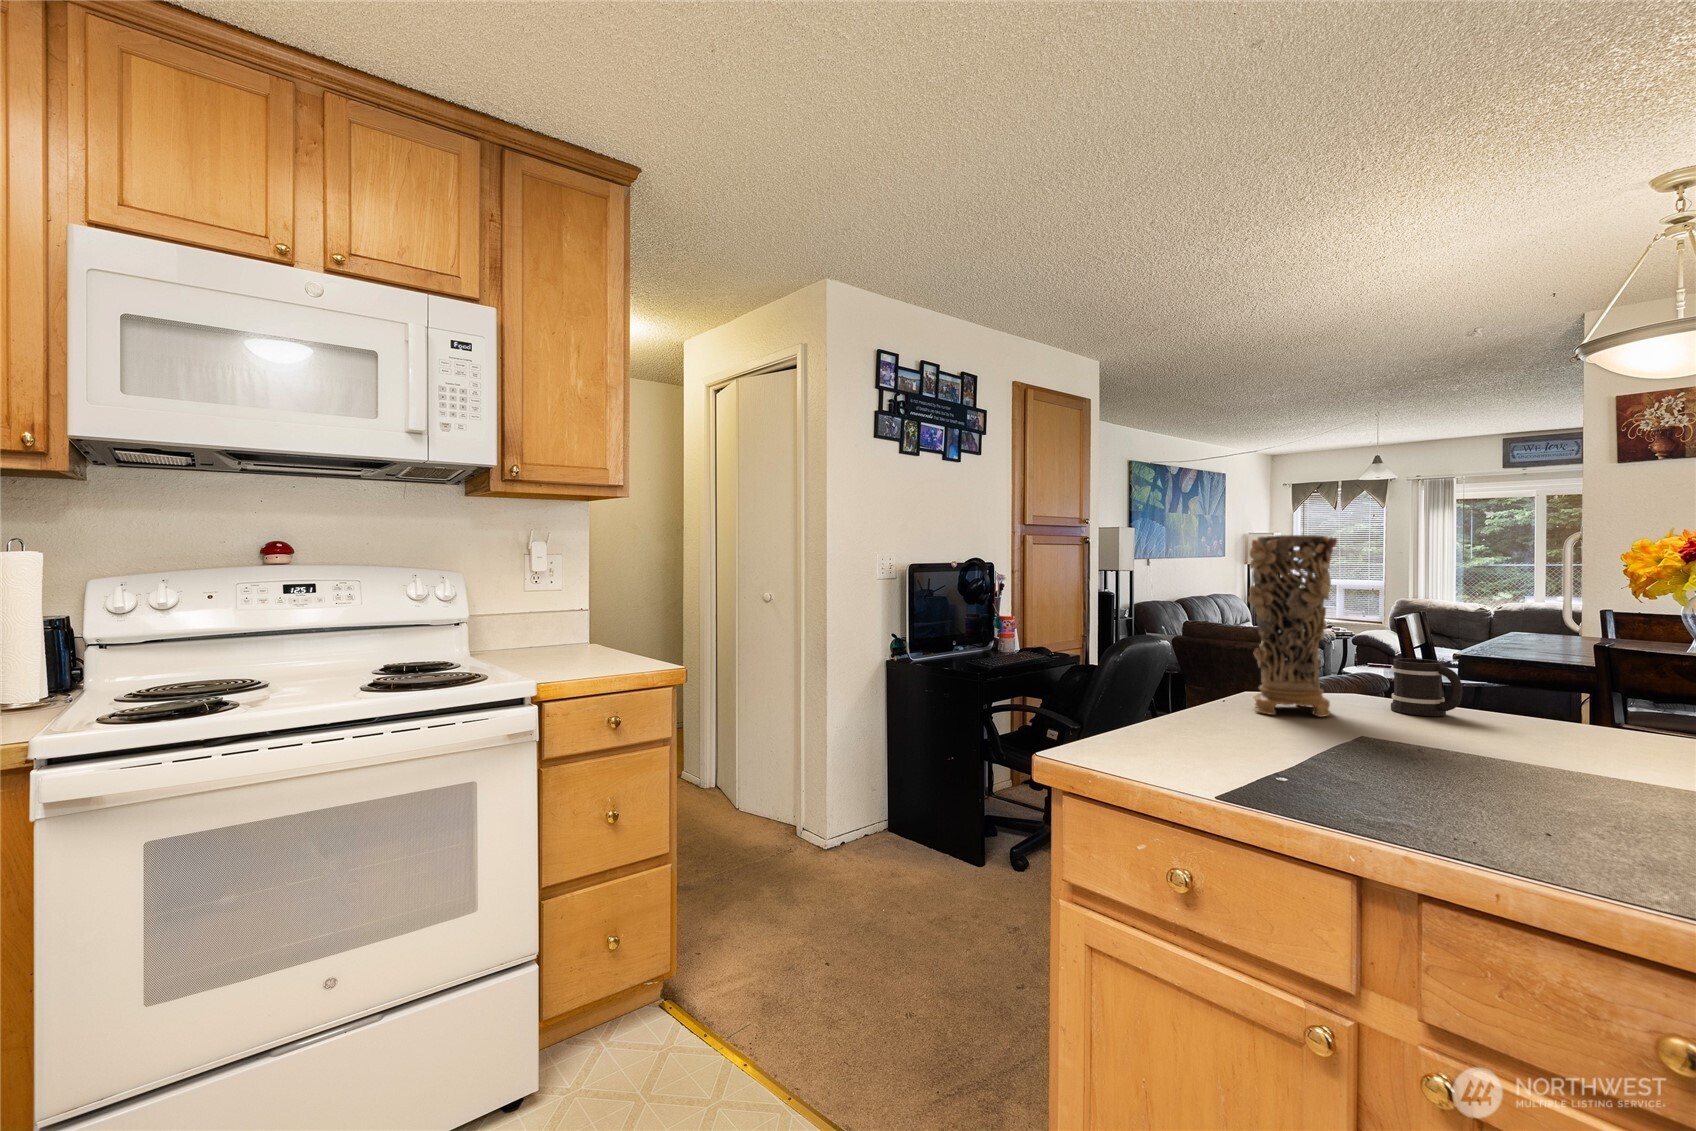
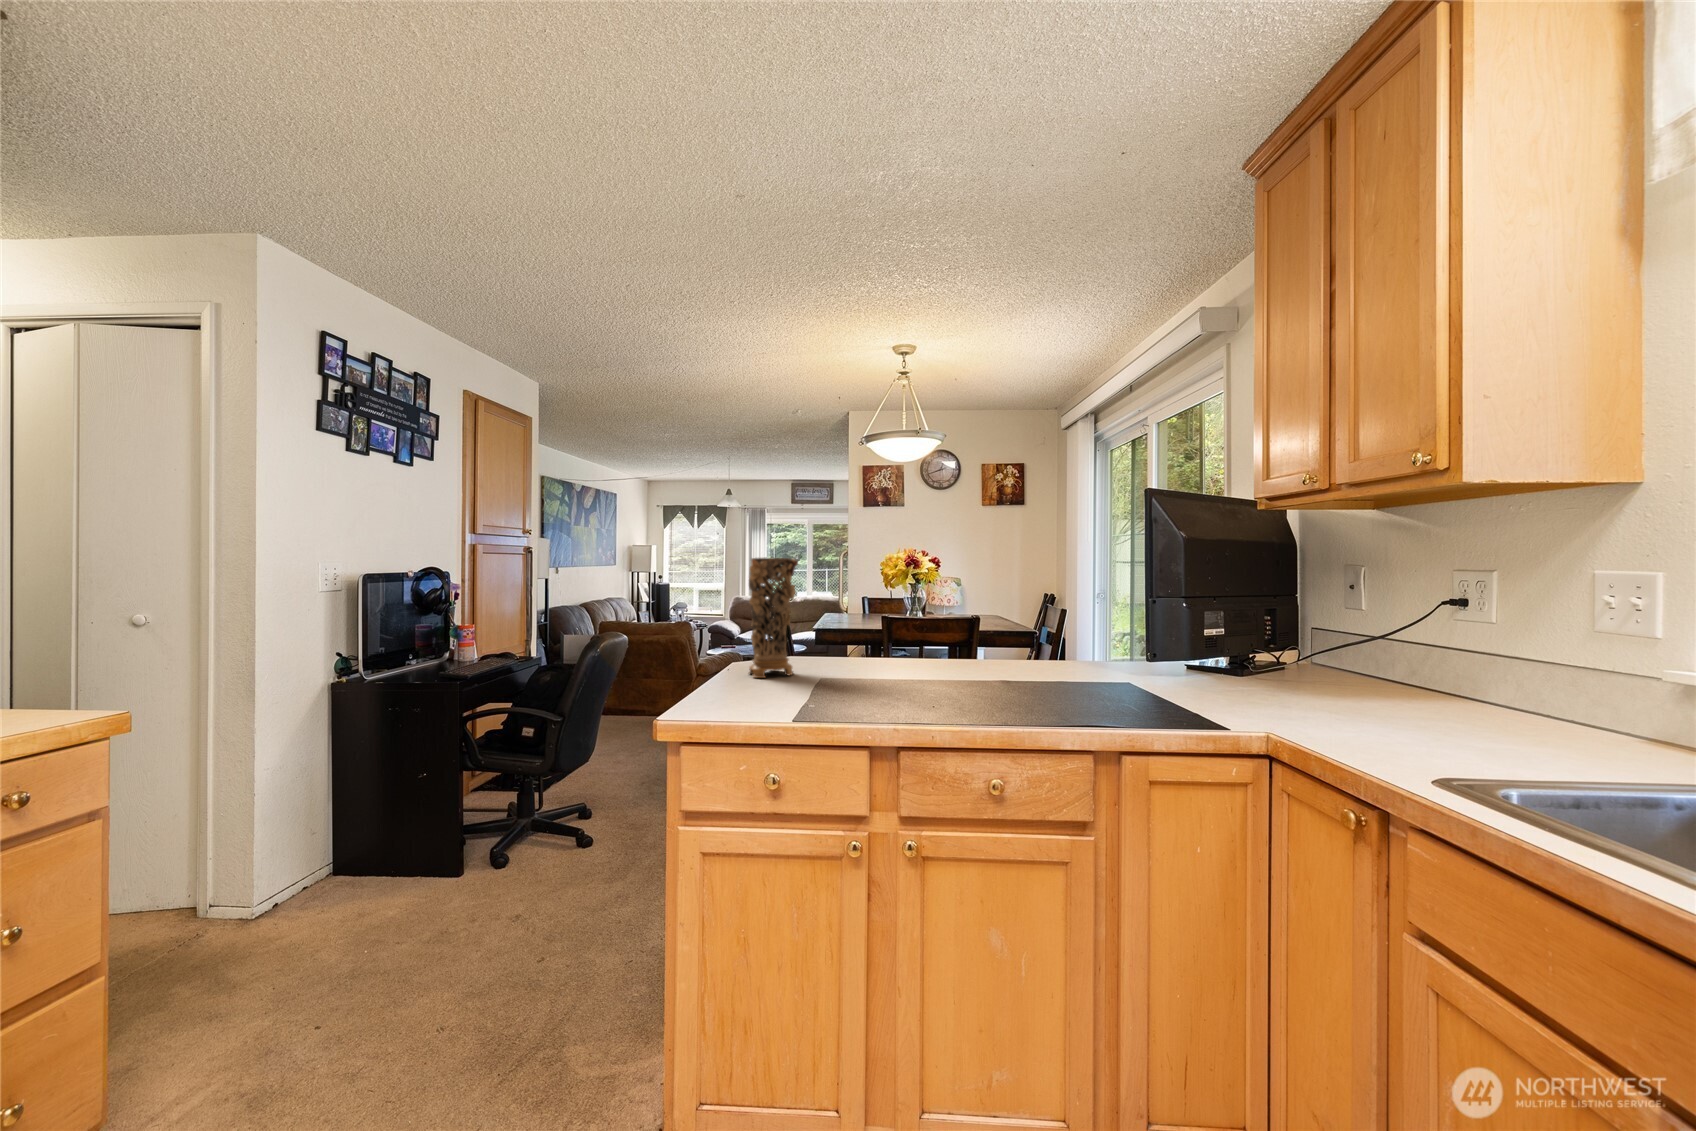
mug: present [1391,658,1463,716] -> none [816,634,852,668]

